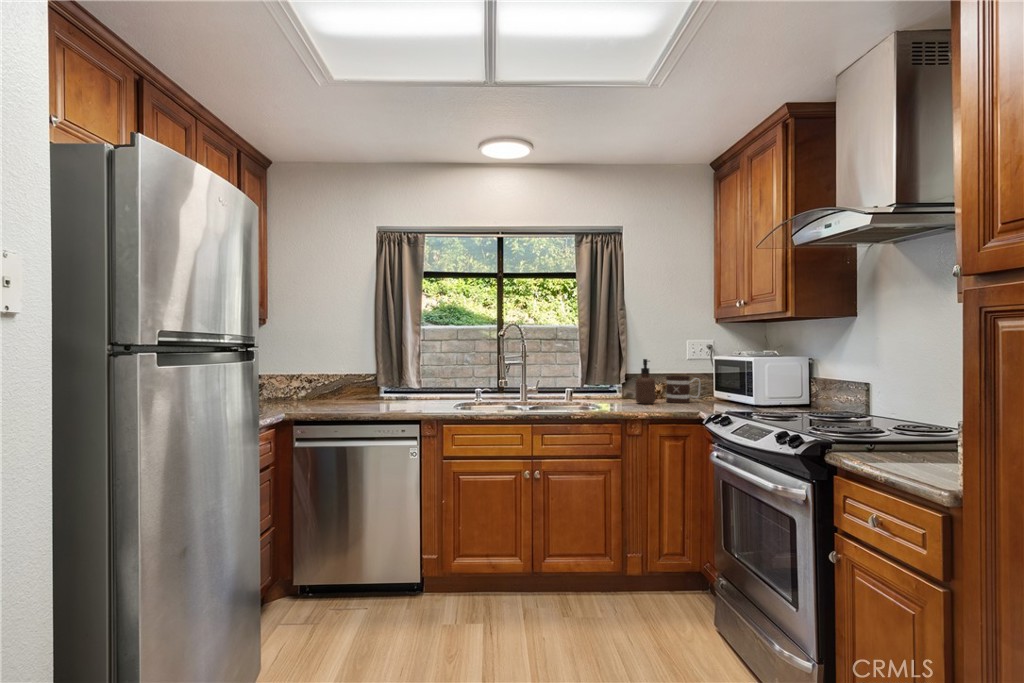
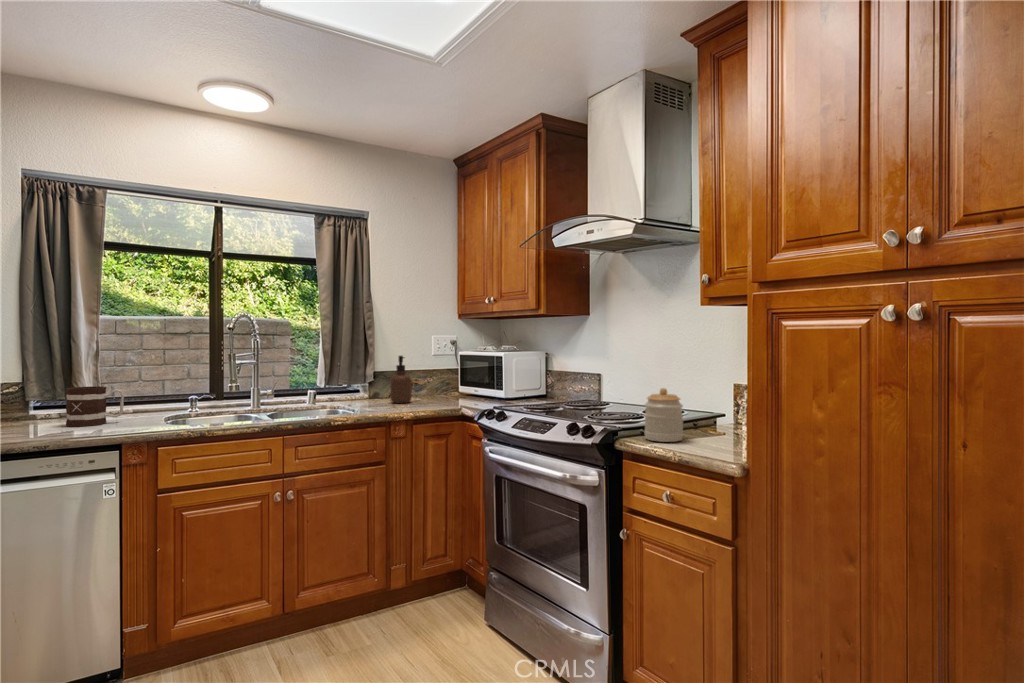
mug: present [666,375,701,403] -> present [66,386,124,427]
jar: none [875,400,929,465] -> present [645,388,683,442]

